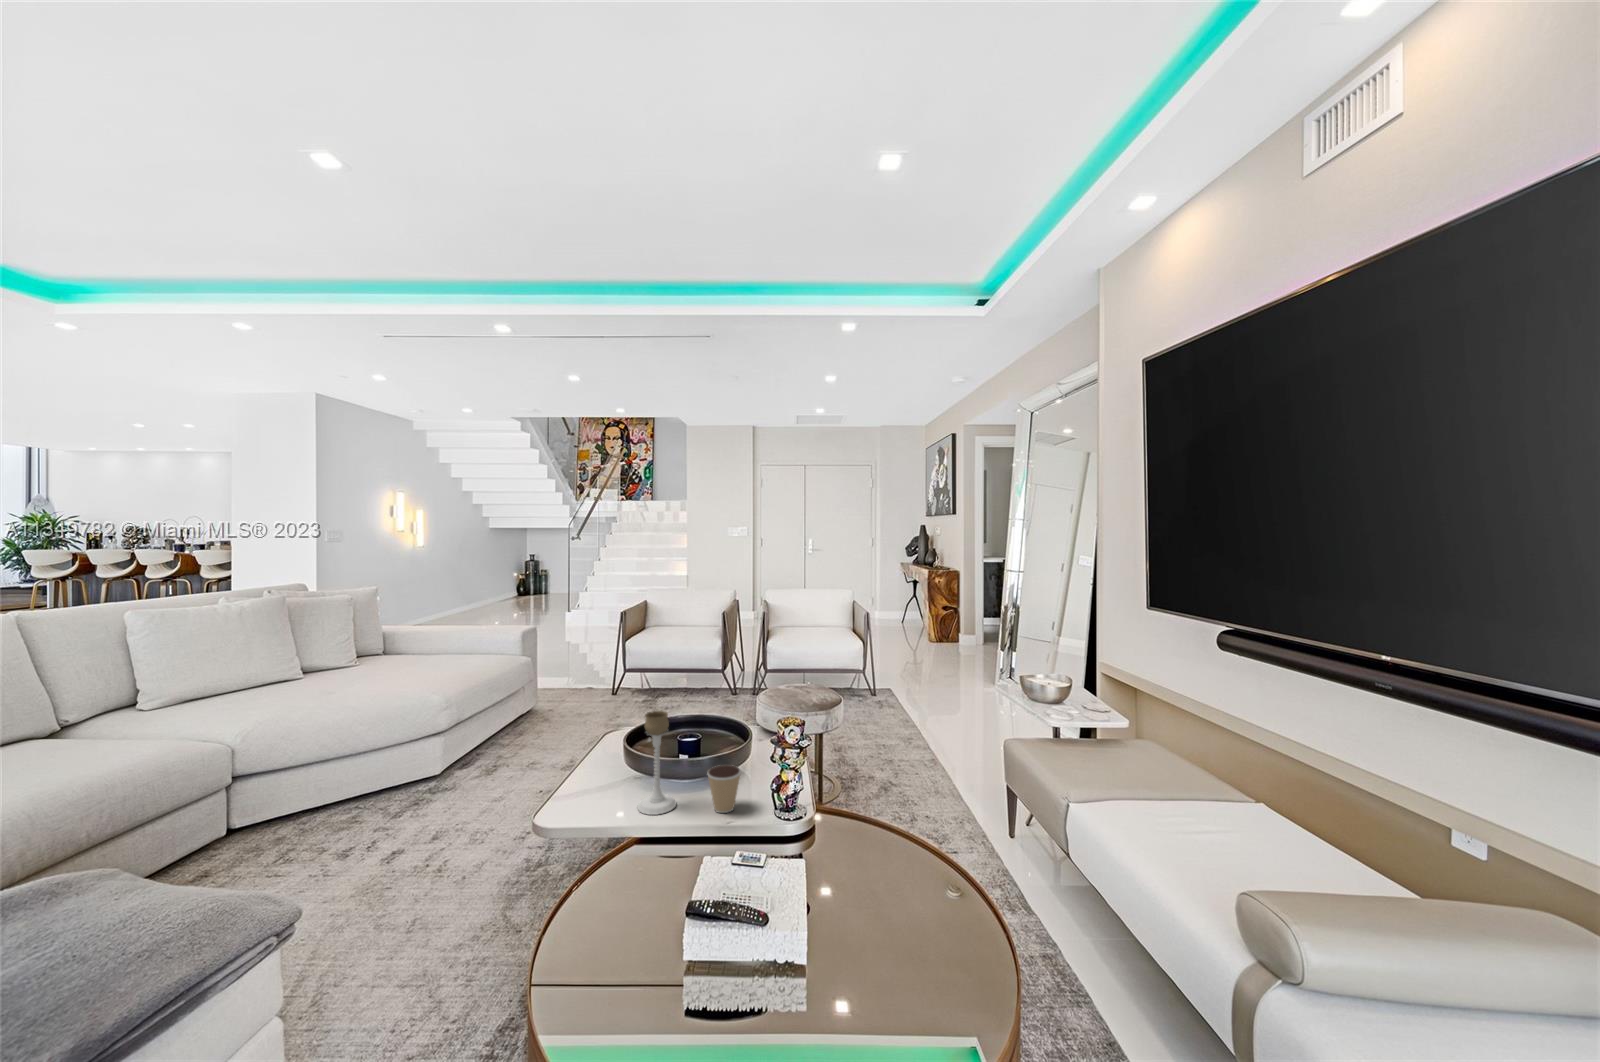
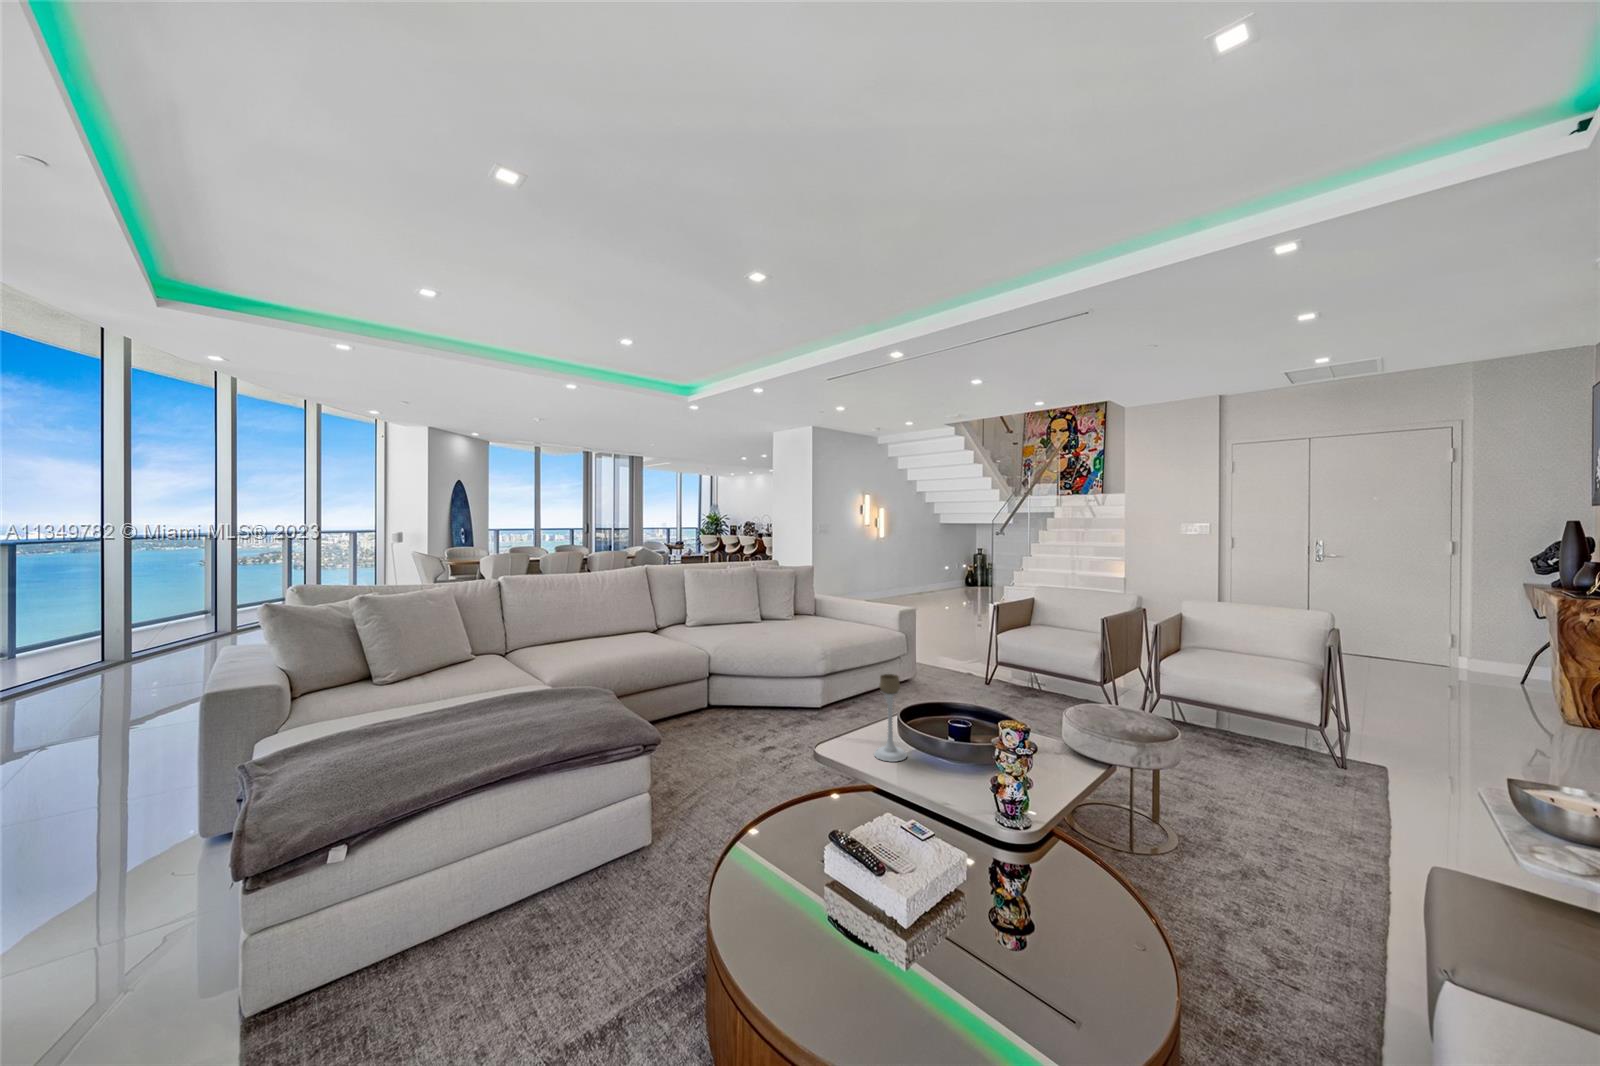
coffee cup: present [707,765,741,813] -> none [923,735,955,778]

